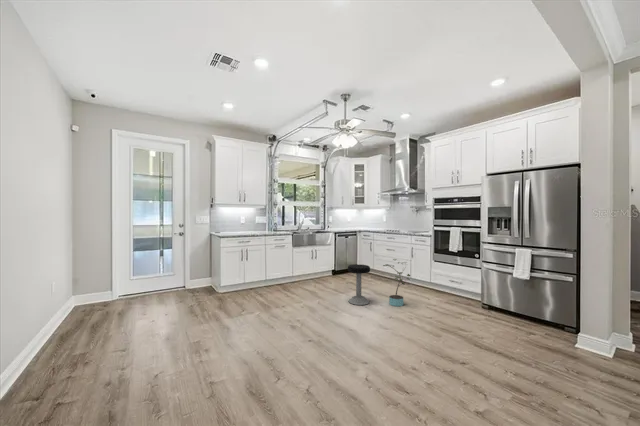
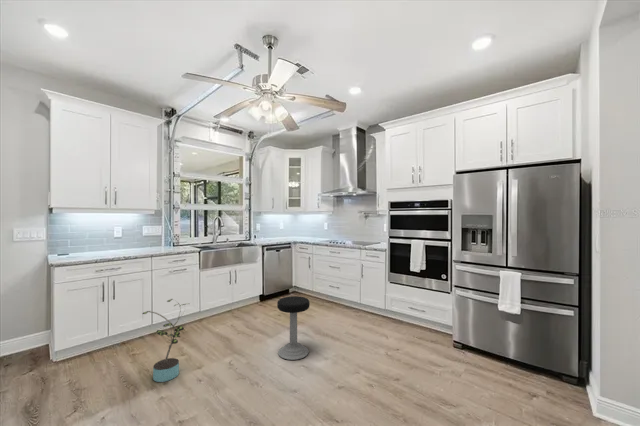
potted plant: present [383,259,410,306] -> present [143,299,185,382]

